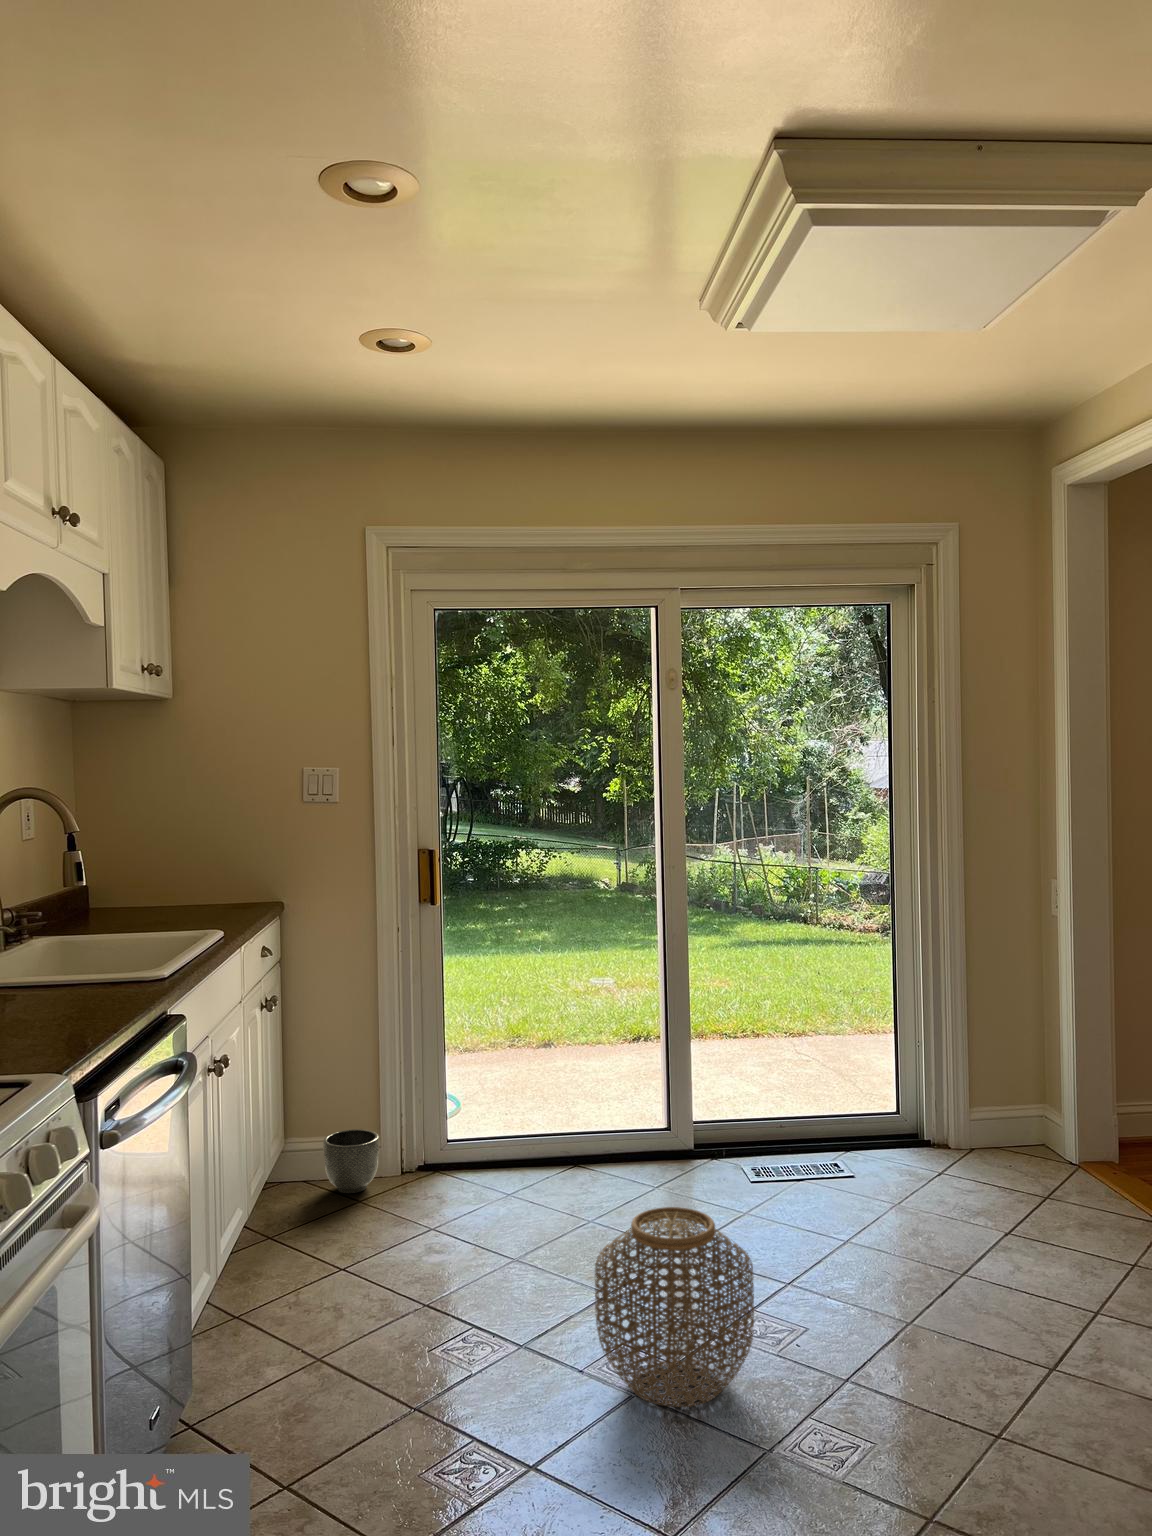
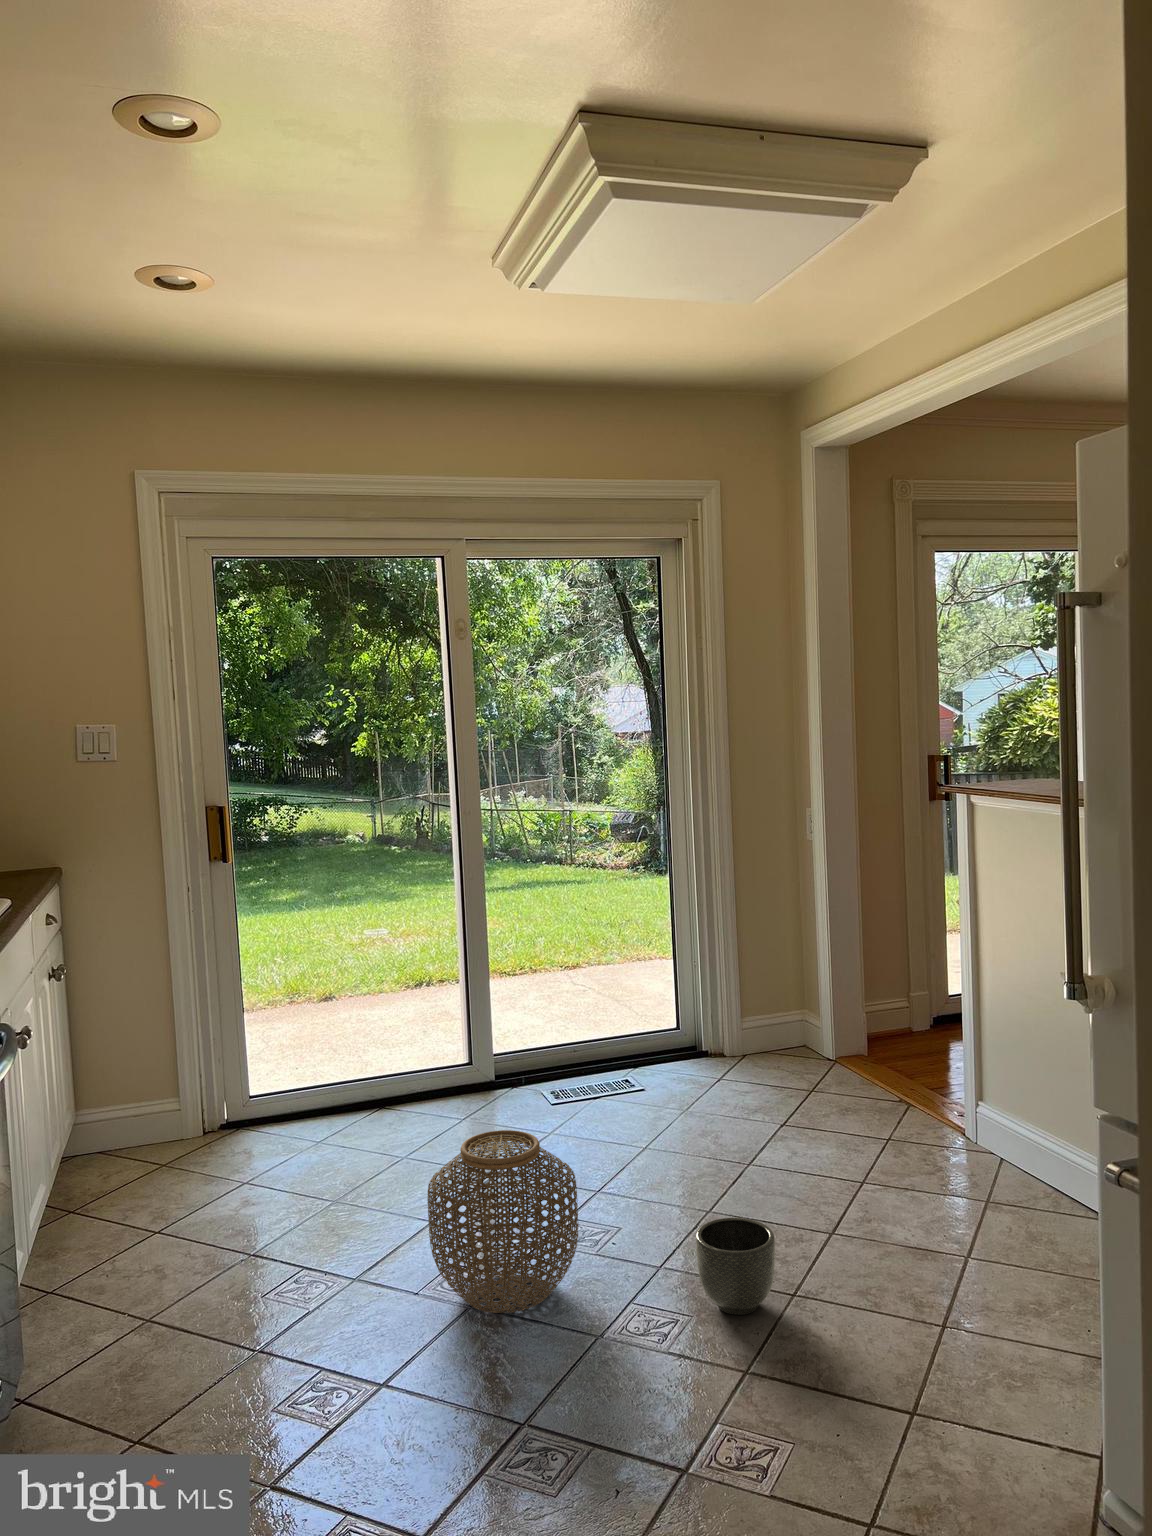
planter: present [323,1129,379,1193] -> present [696,1218,775,1315]

